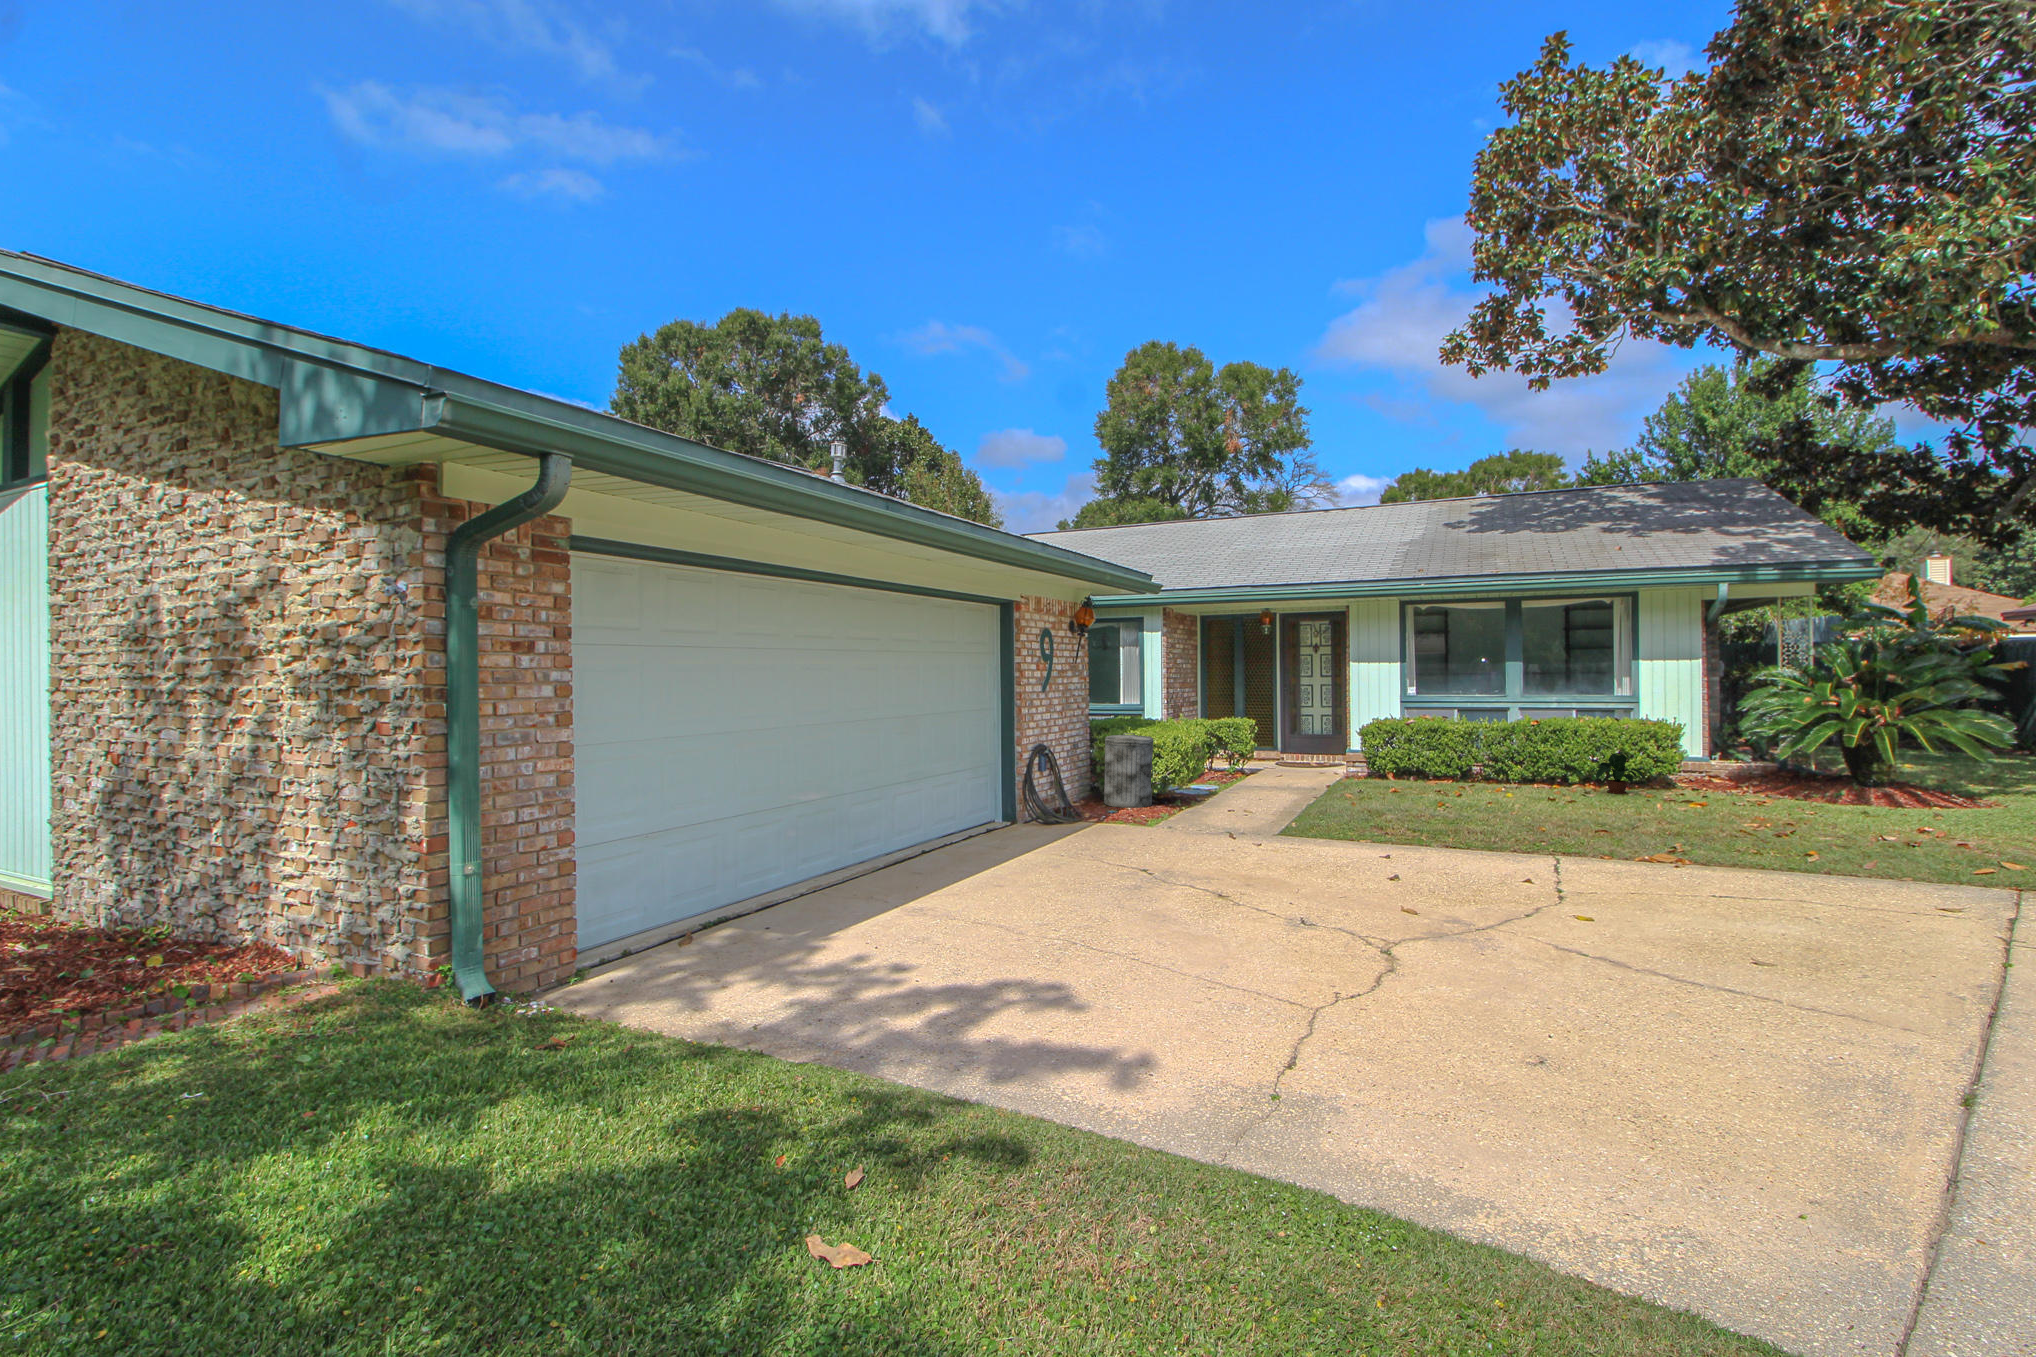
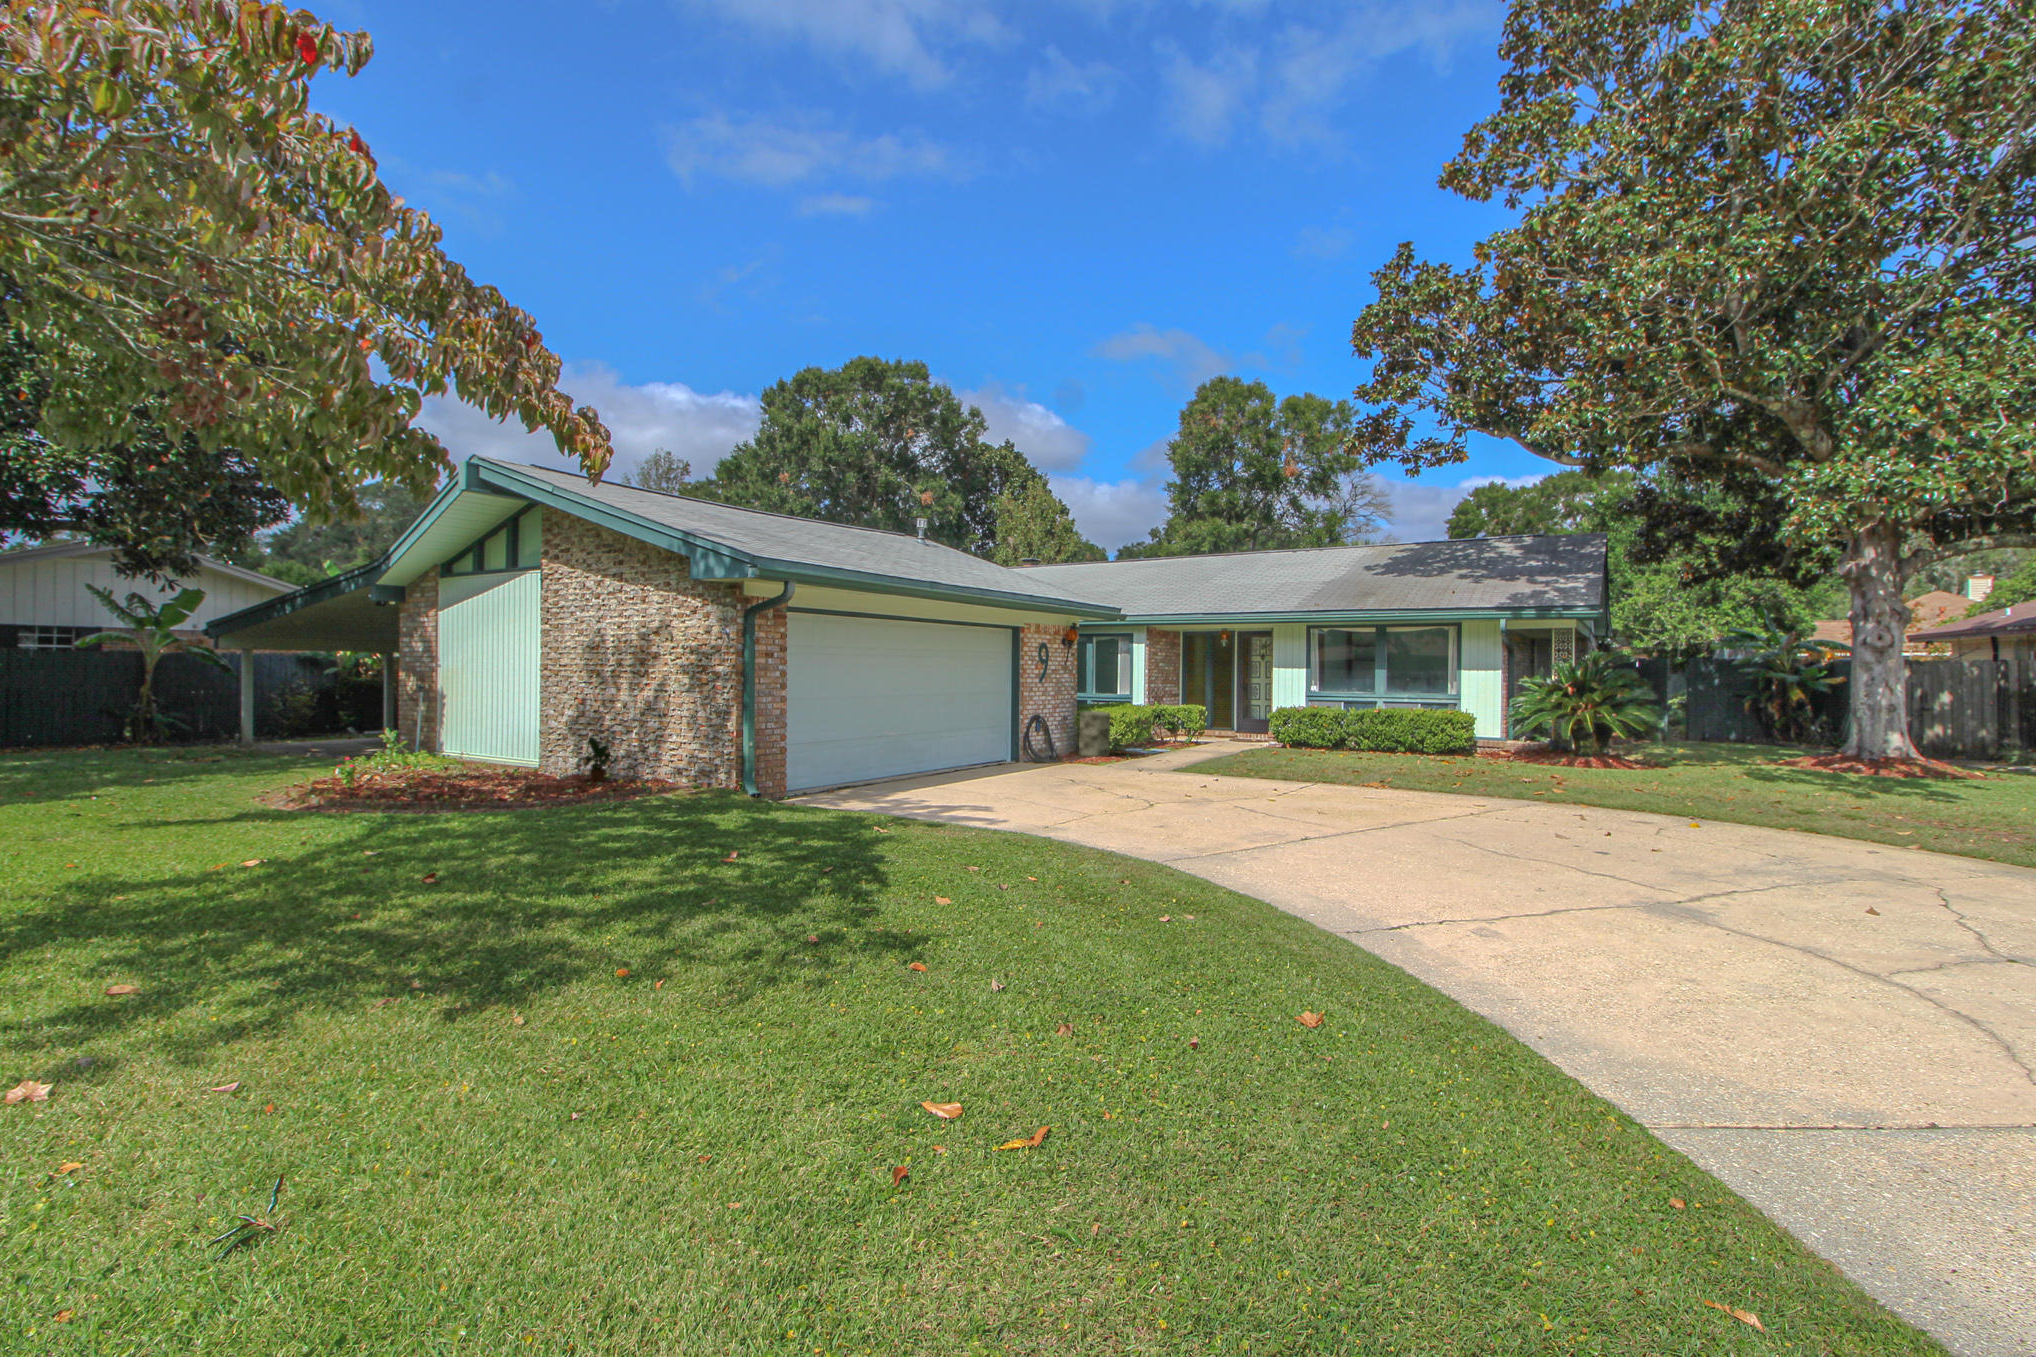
potted plant: present [1591,753,1644,794] -> present [579,736,616,781]

